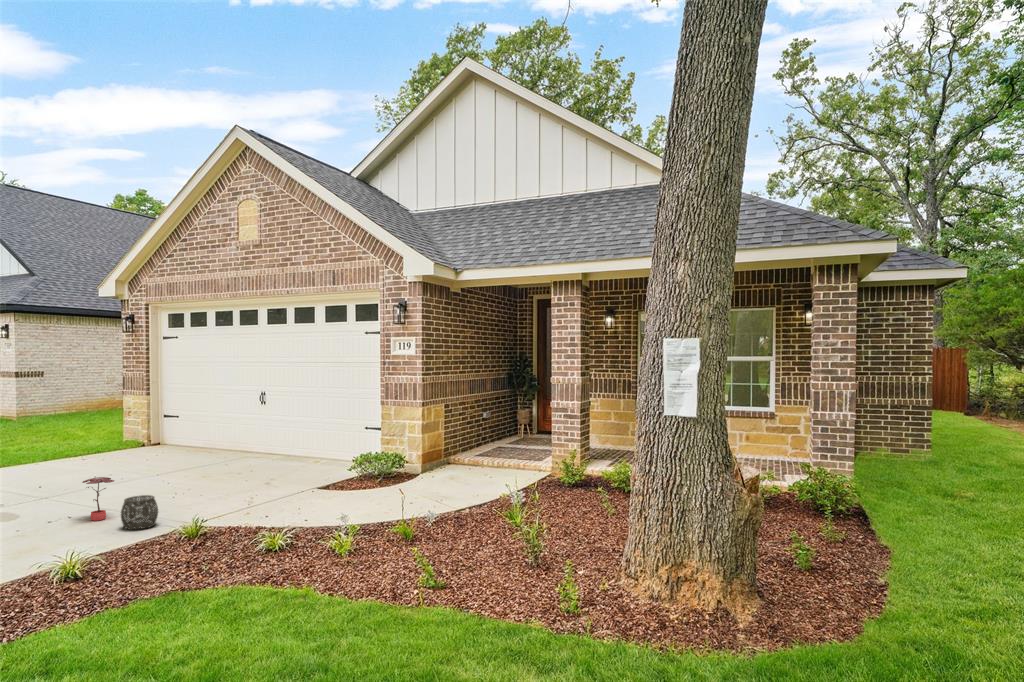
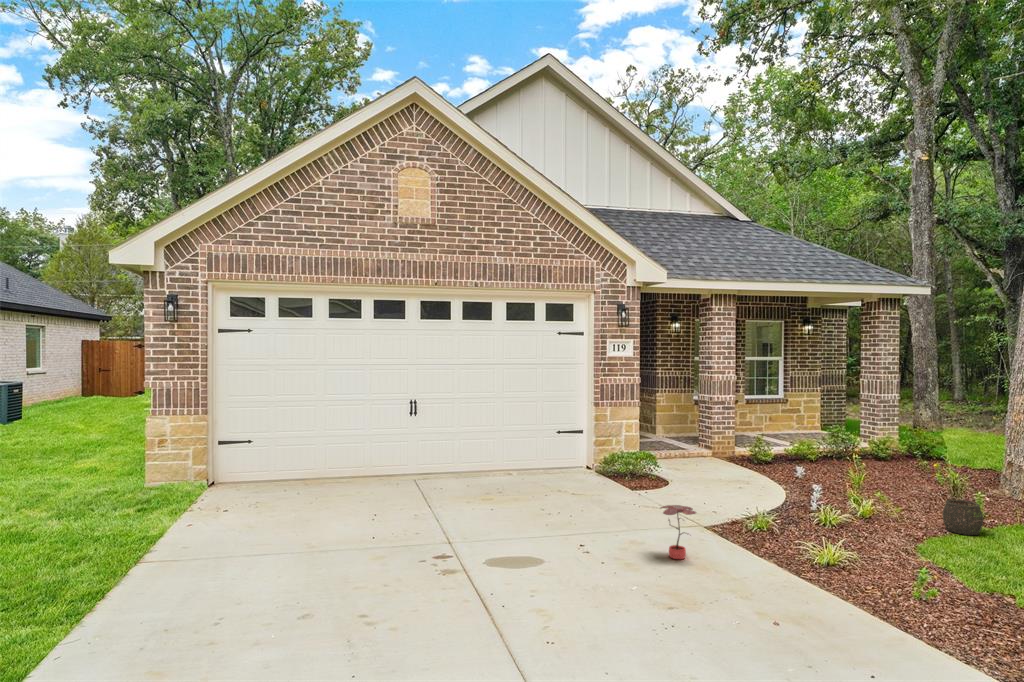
woven basket: present [121,495,158,530] -> present [942,500,983,535]

